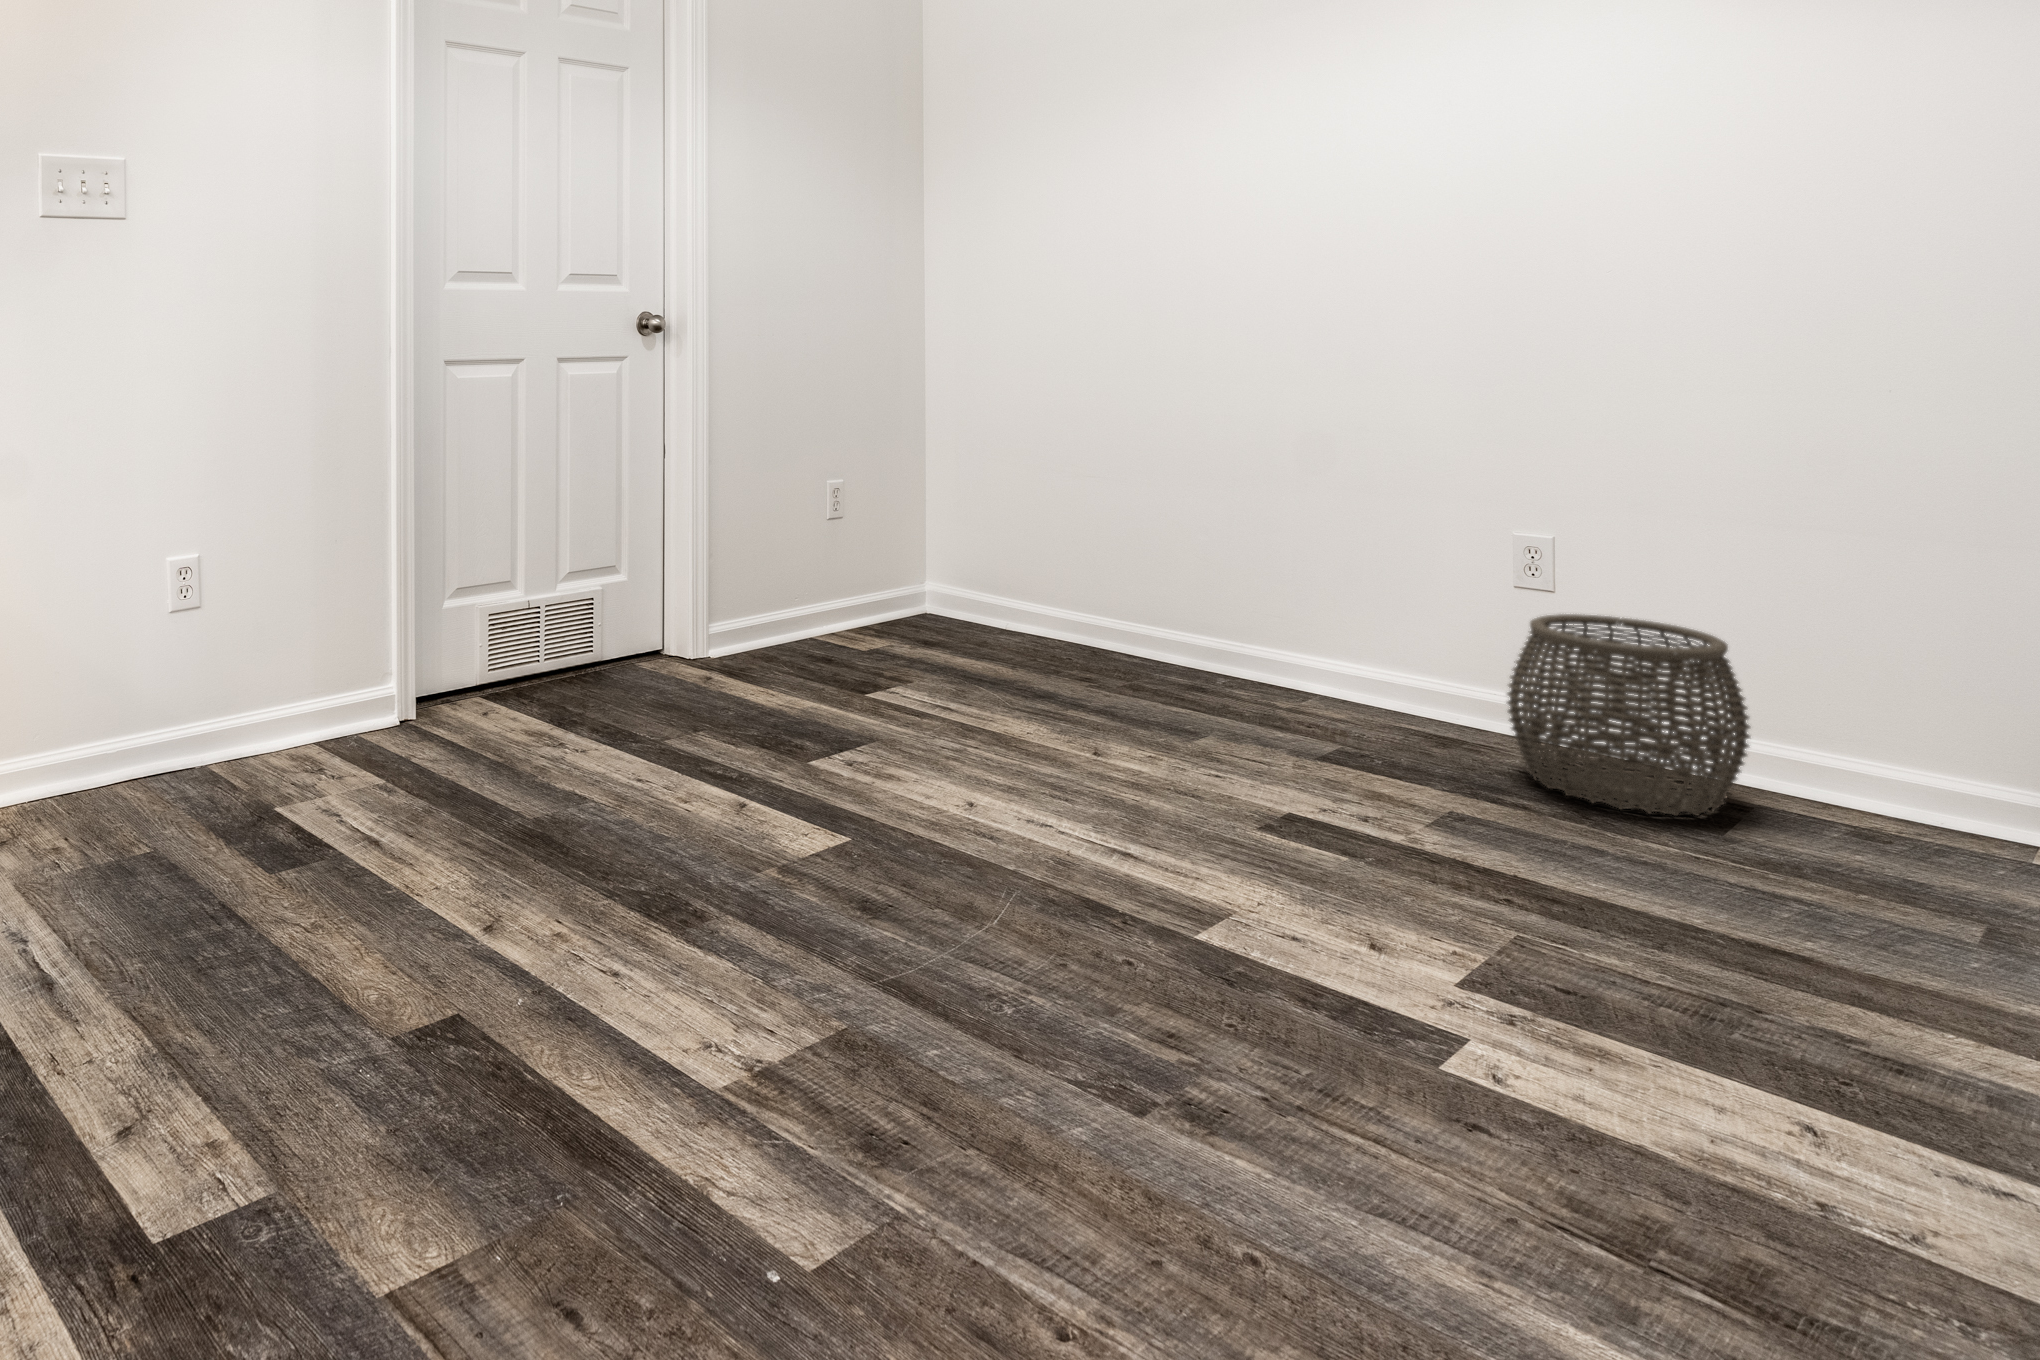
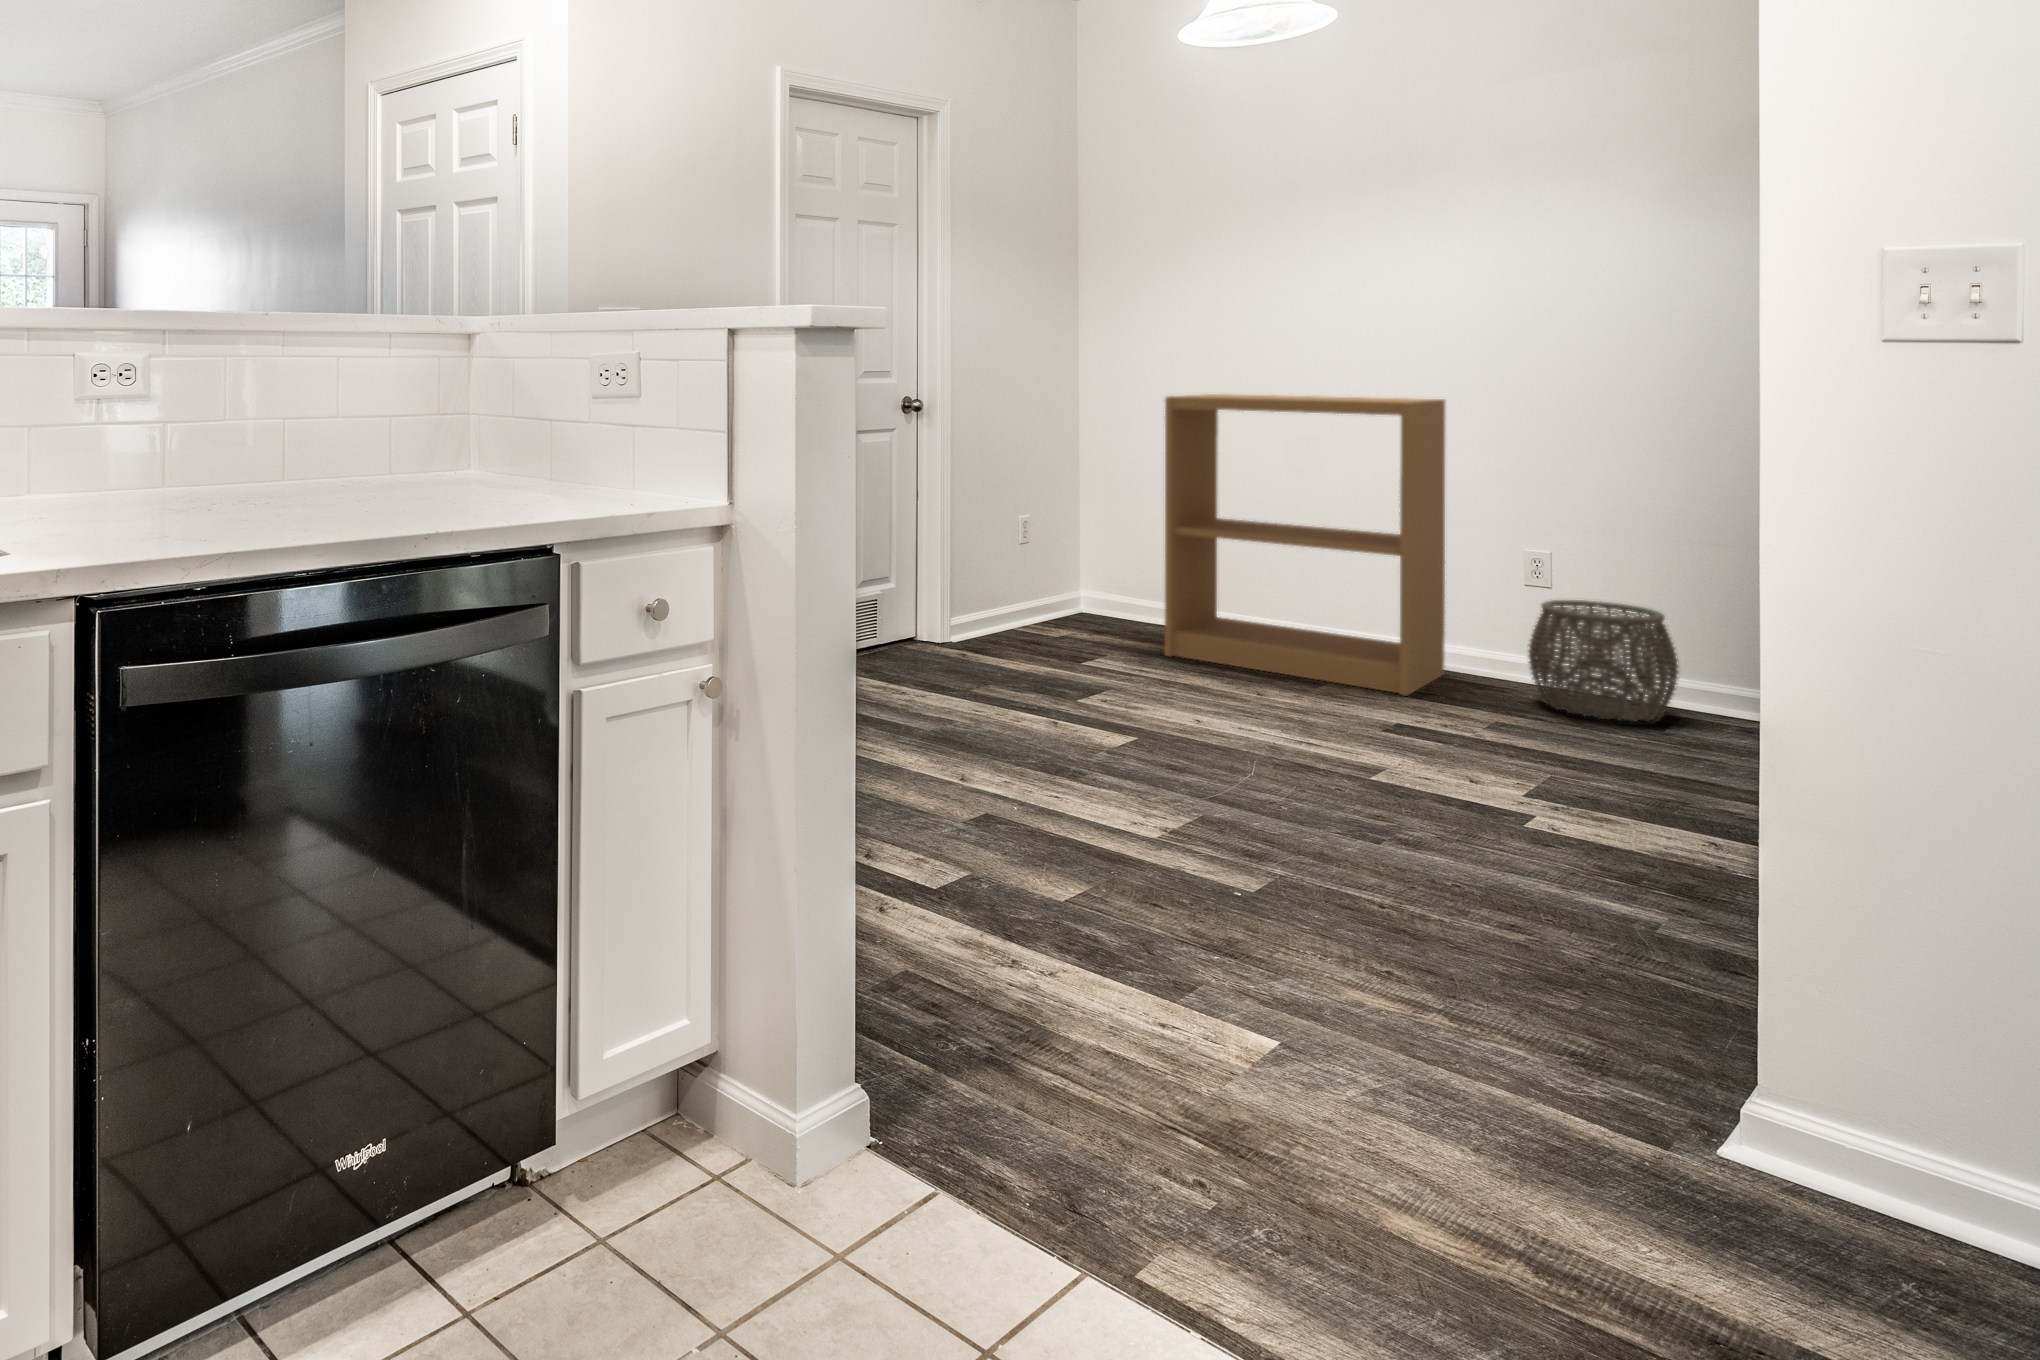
bookshelf: none [992,309,1398,758] -> present [1165,394,1445,696]

